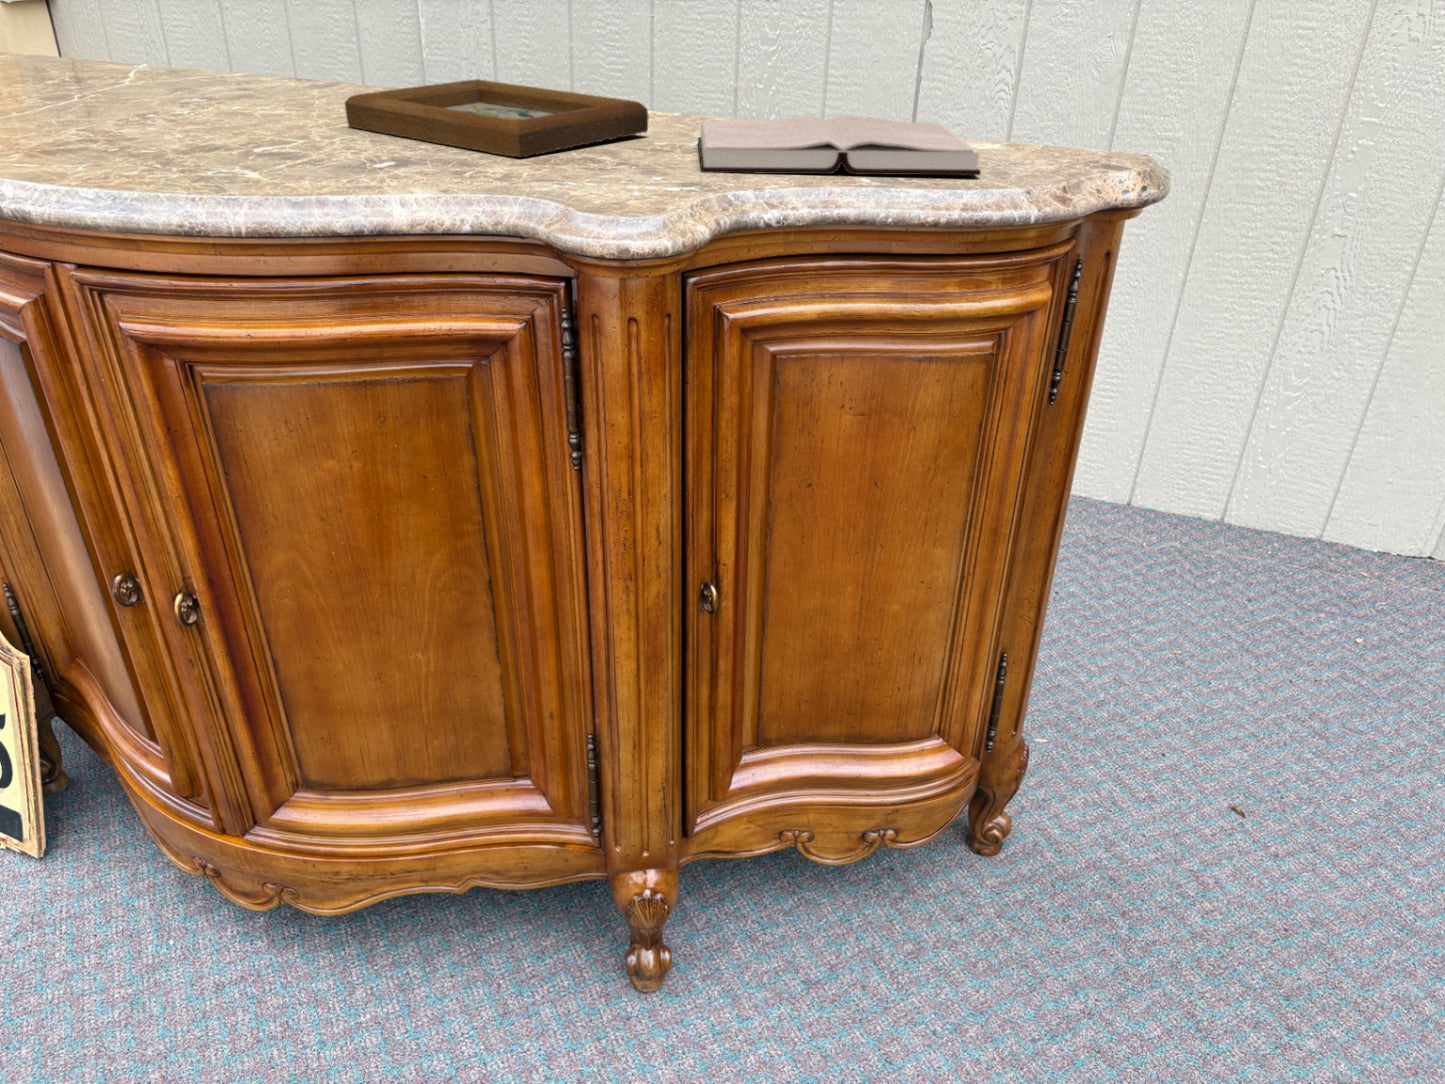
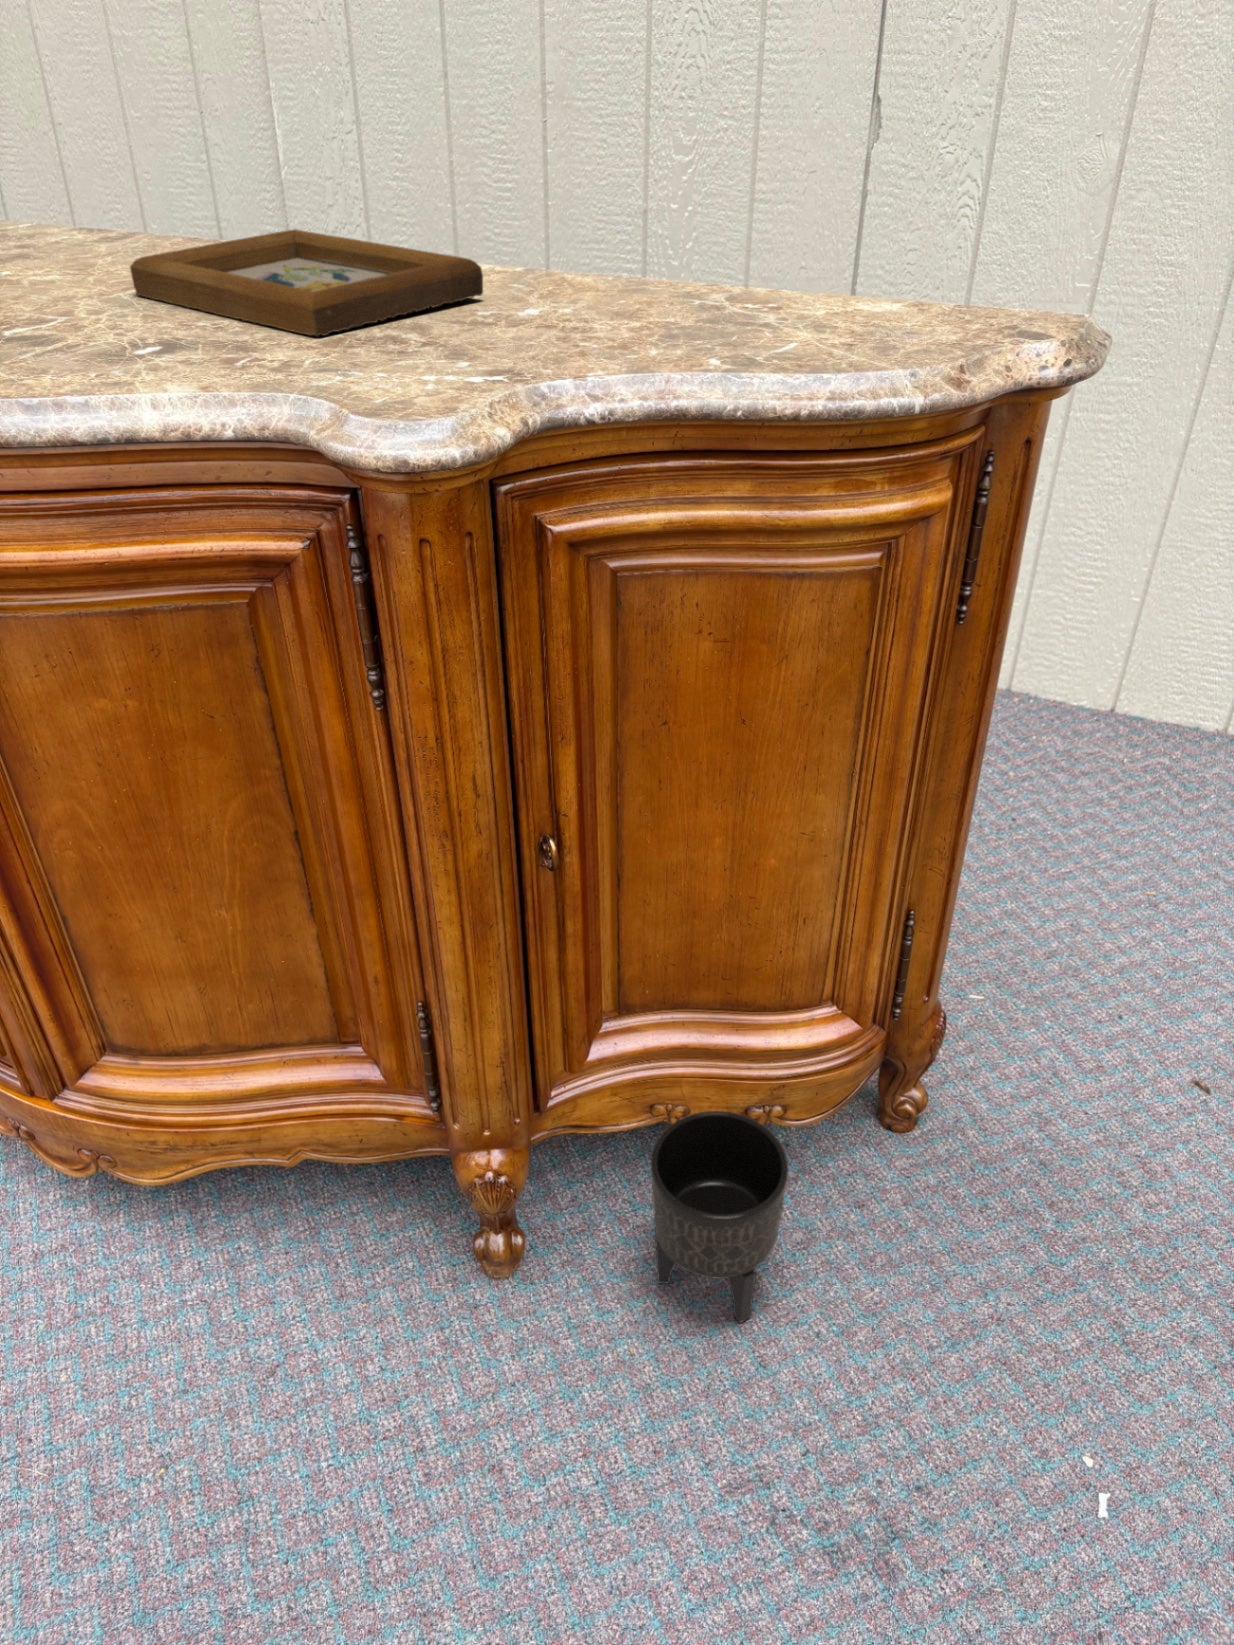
hardback book: present [698,115,981,175] -> none [525,271,863,354]
planter: none [789,833,911,1025] -> present [651,1111,788,1323]

